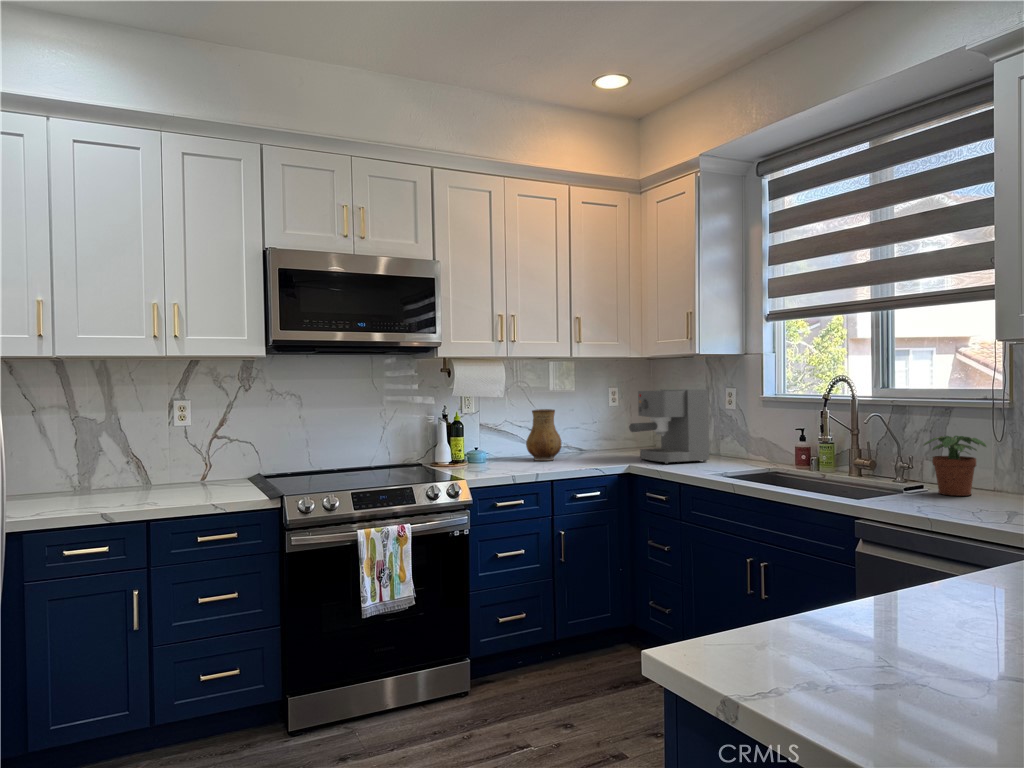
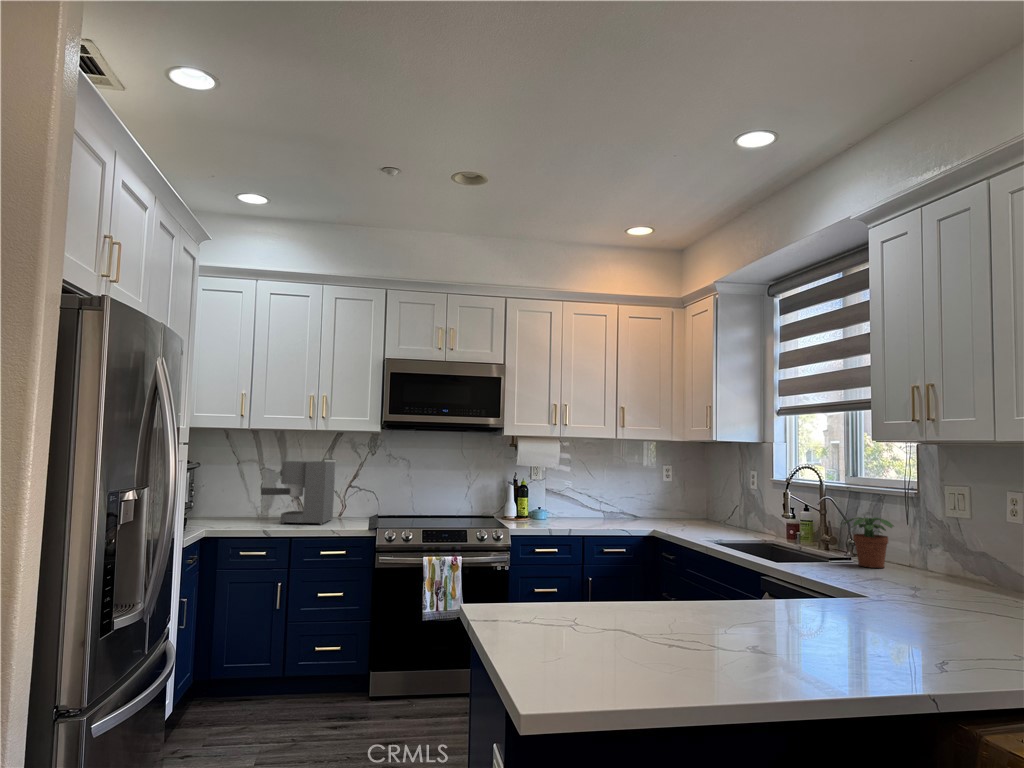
coffee maker: present [629,389,709,464] -> present [261,461,336,525]
ceramic pitcher: present [526,409,561,461] -> none [579,480,607,521]

